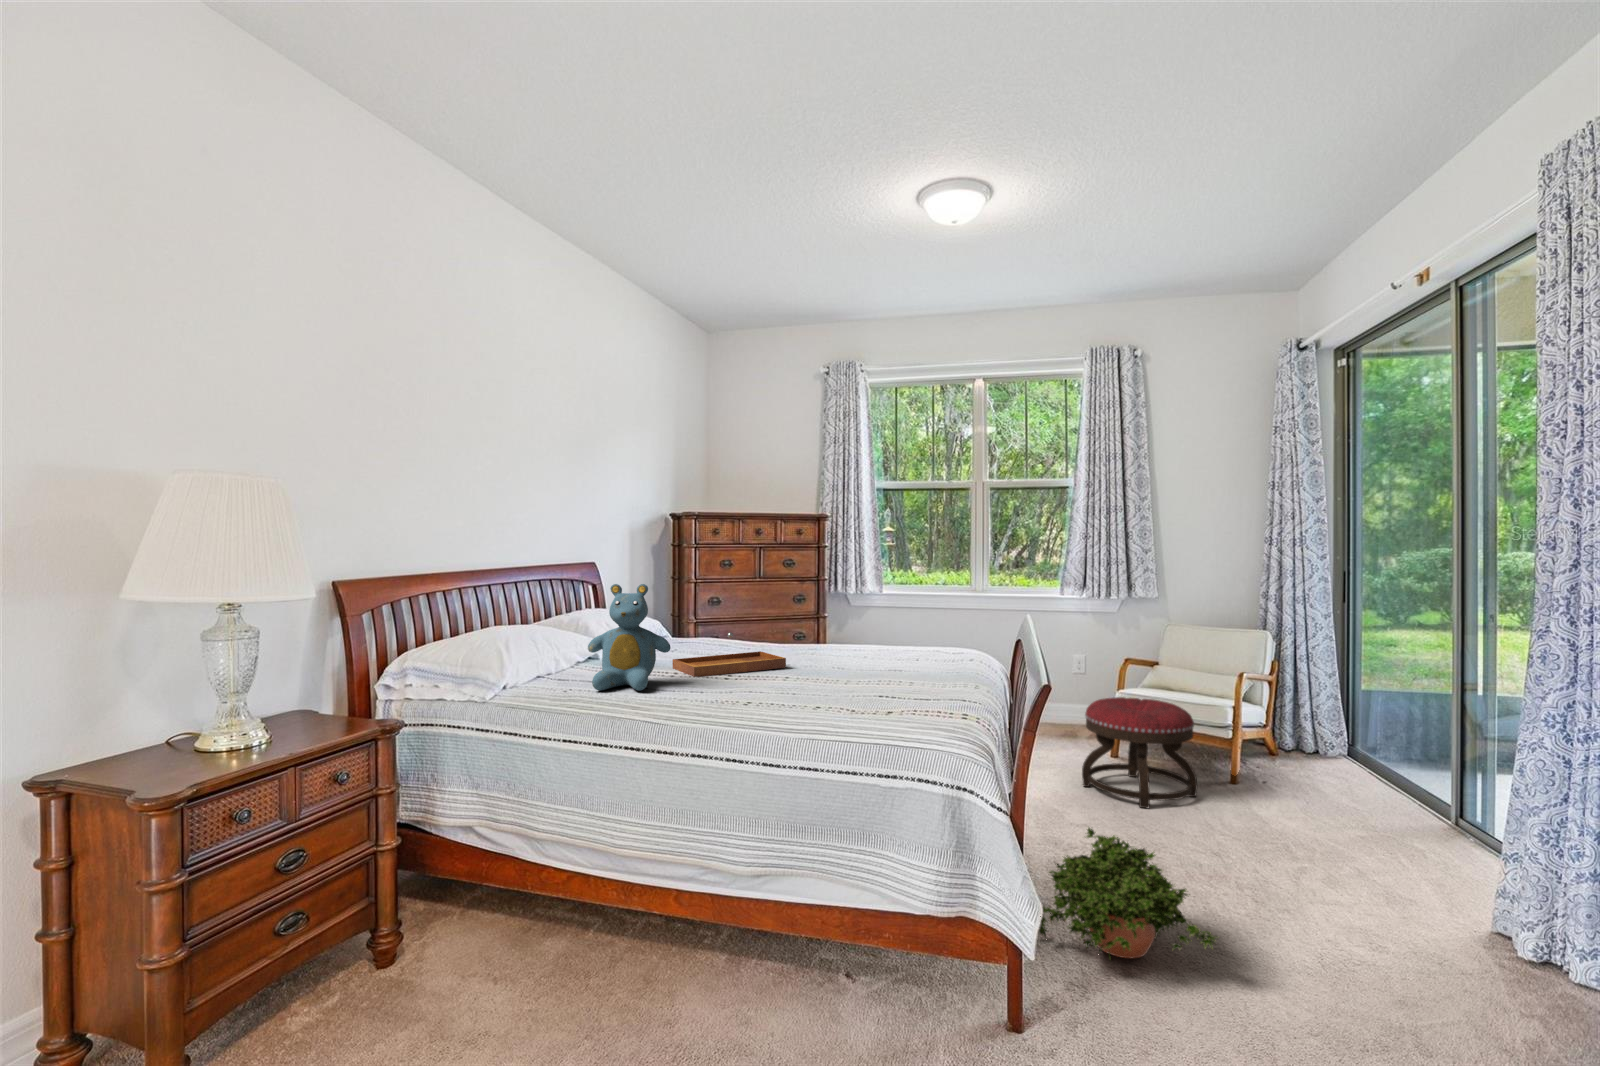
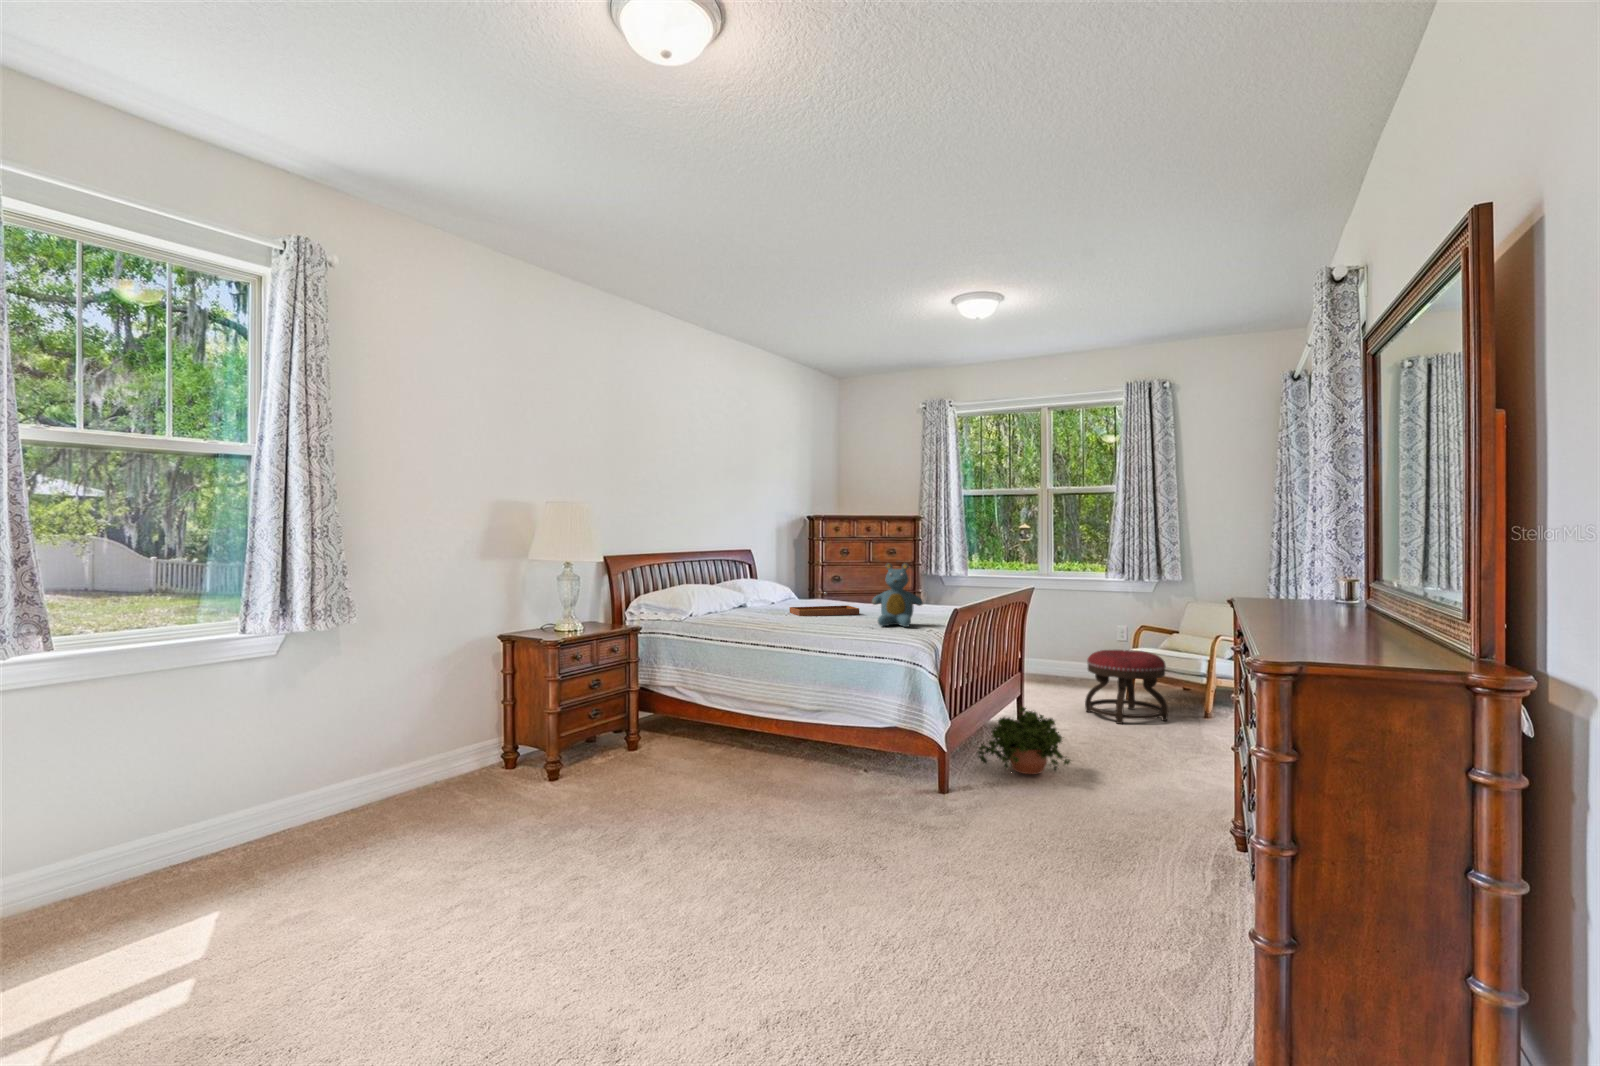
teddy bear: present [588,584,671,690] -> present [872,563,923,627]

